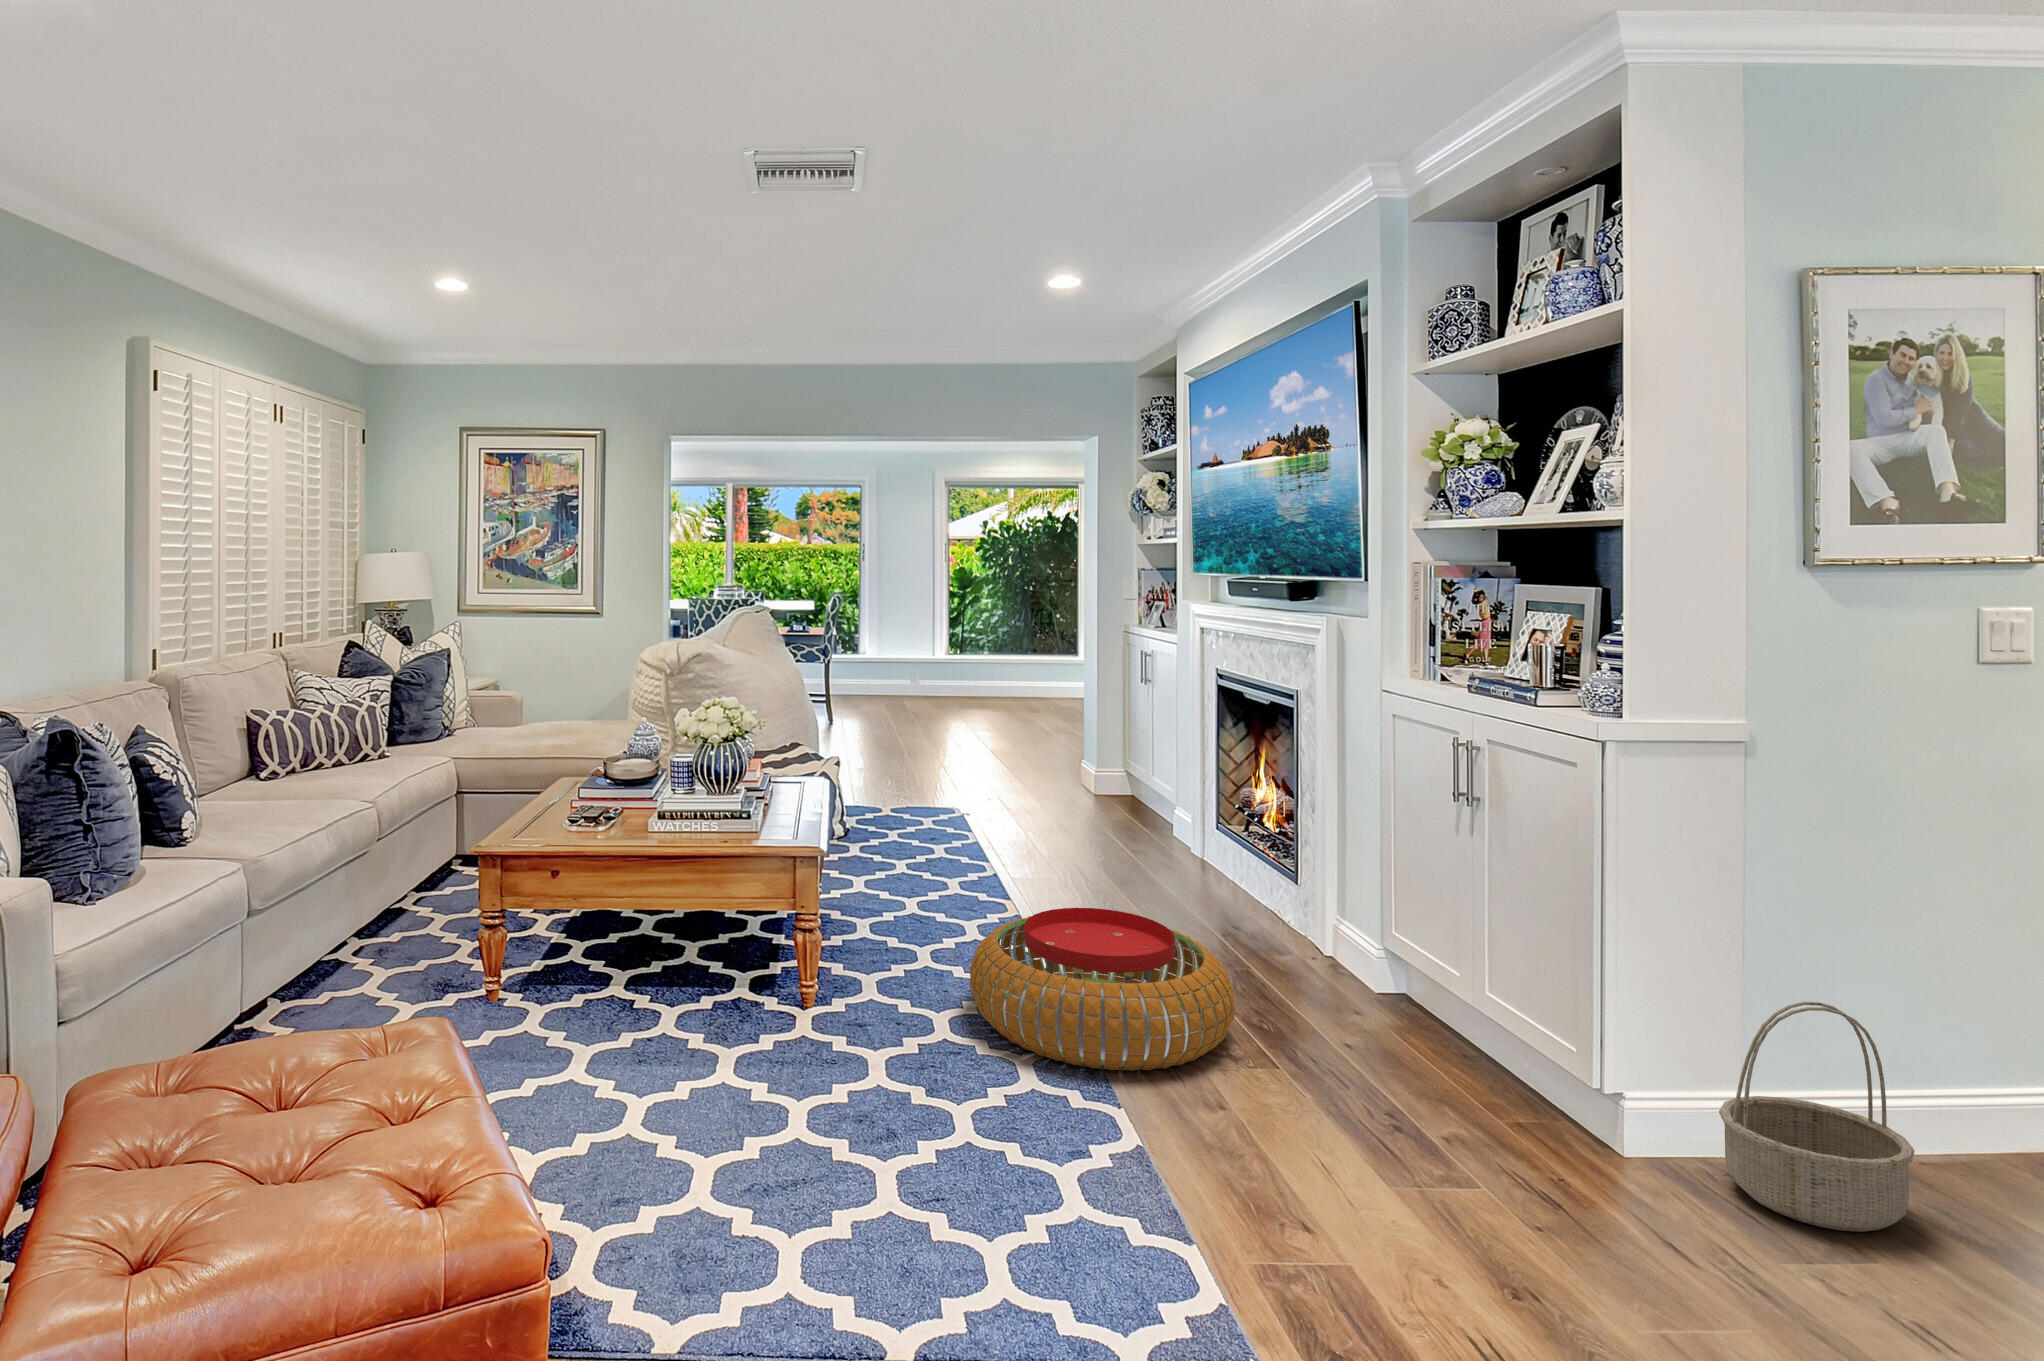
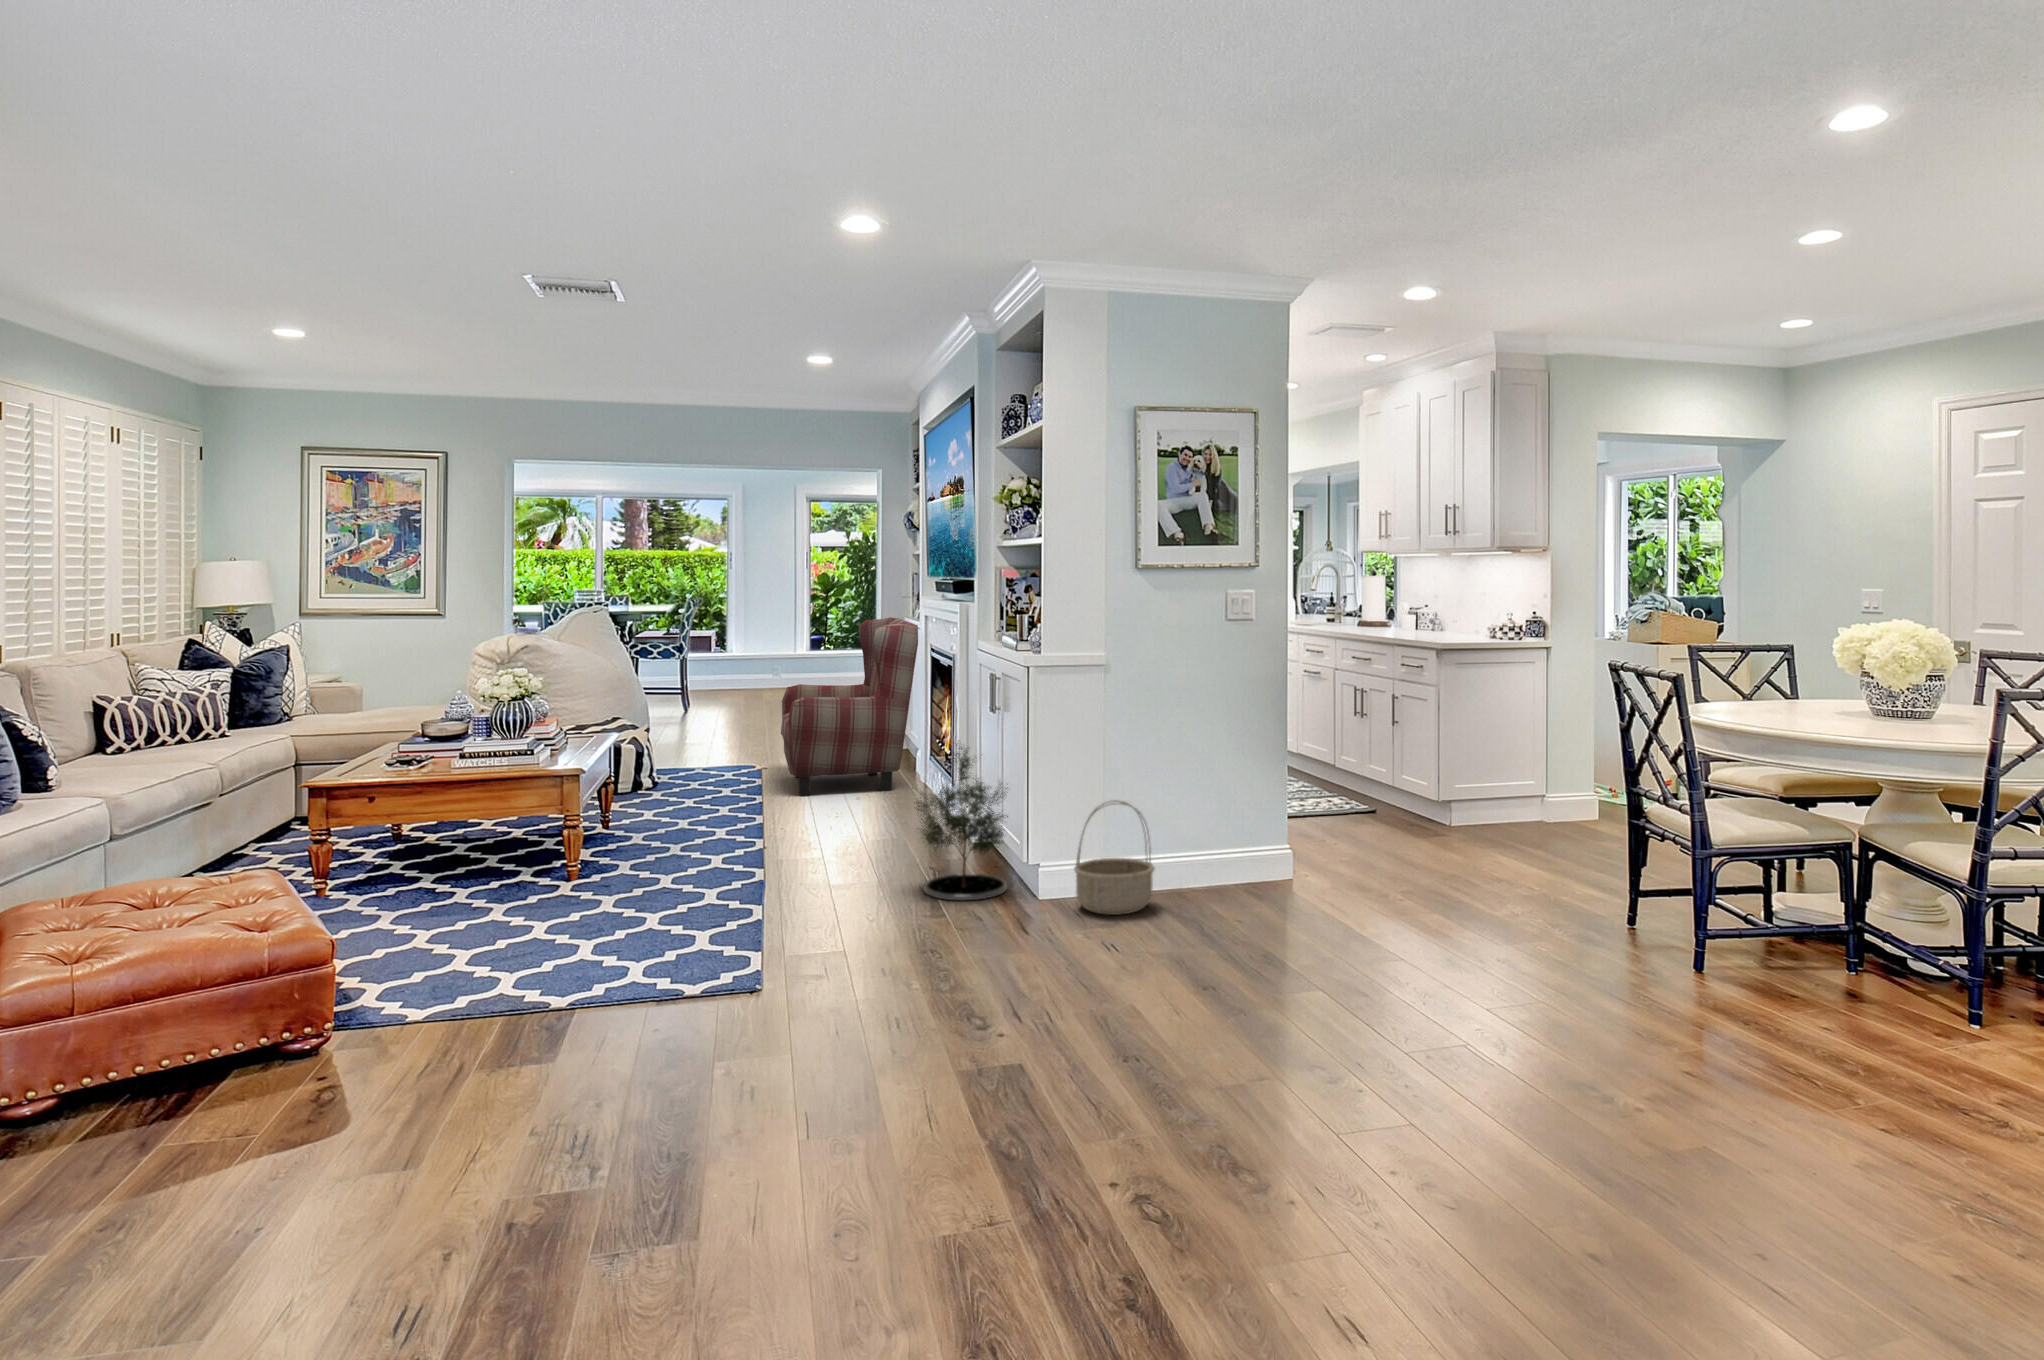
armchair: none [992,626,1191,862] -> present [781,617,918,796]
potted tree: none [1337,842,1550,1141] -> present [912,743,1008,901]
pouf: present [970,908,1235,1071] -> none [689,802,863,891]

